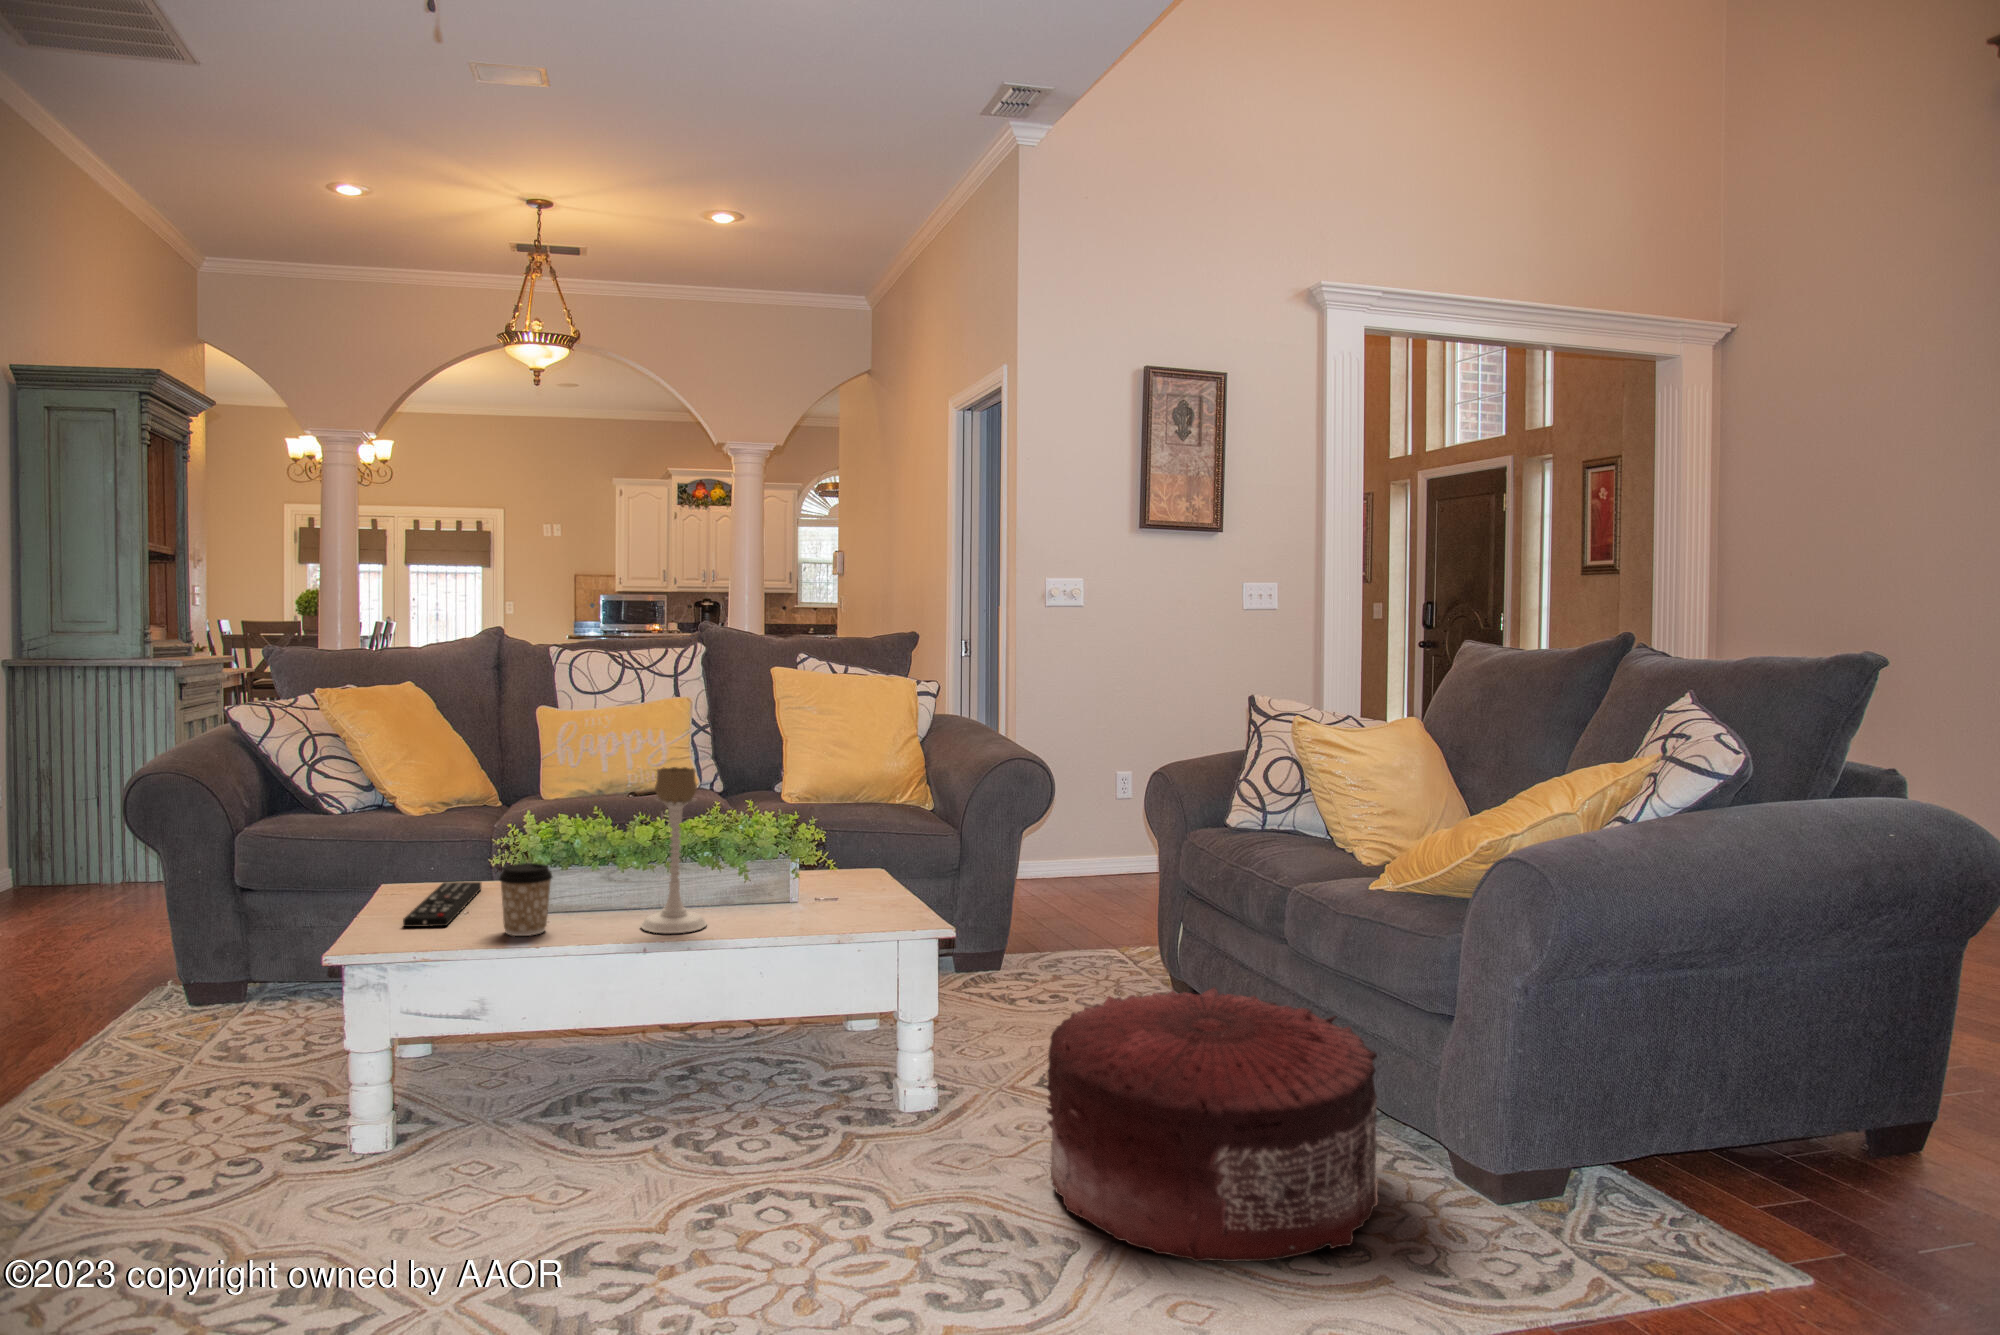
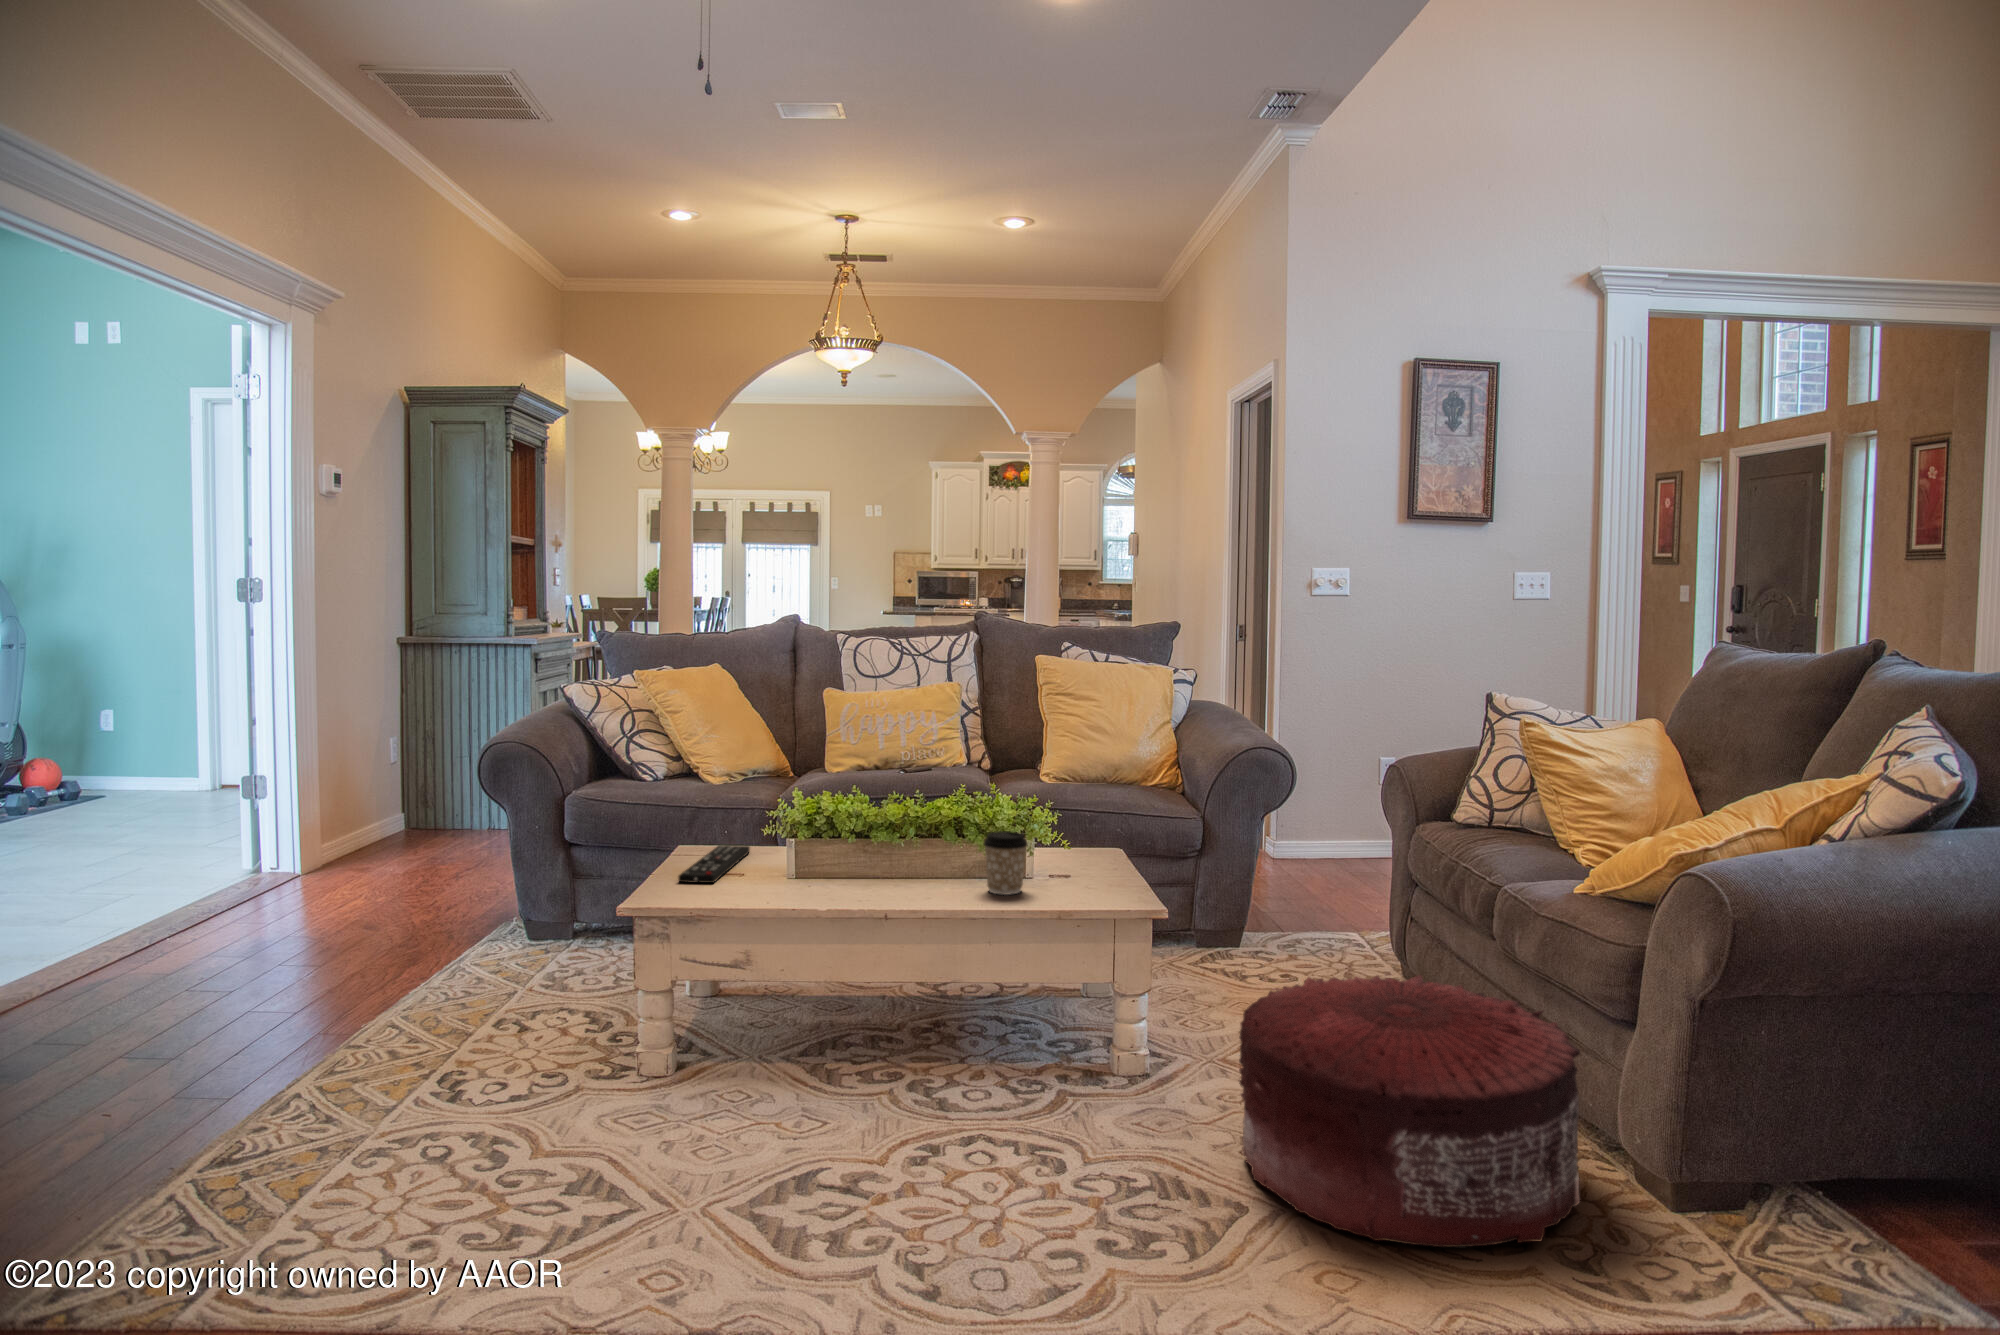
candle holder: present [641,767,707,933] -> none [874,748,933,898]
coffee cup: present [499,863,552,936] -> present [984,831,1027,895]

